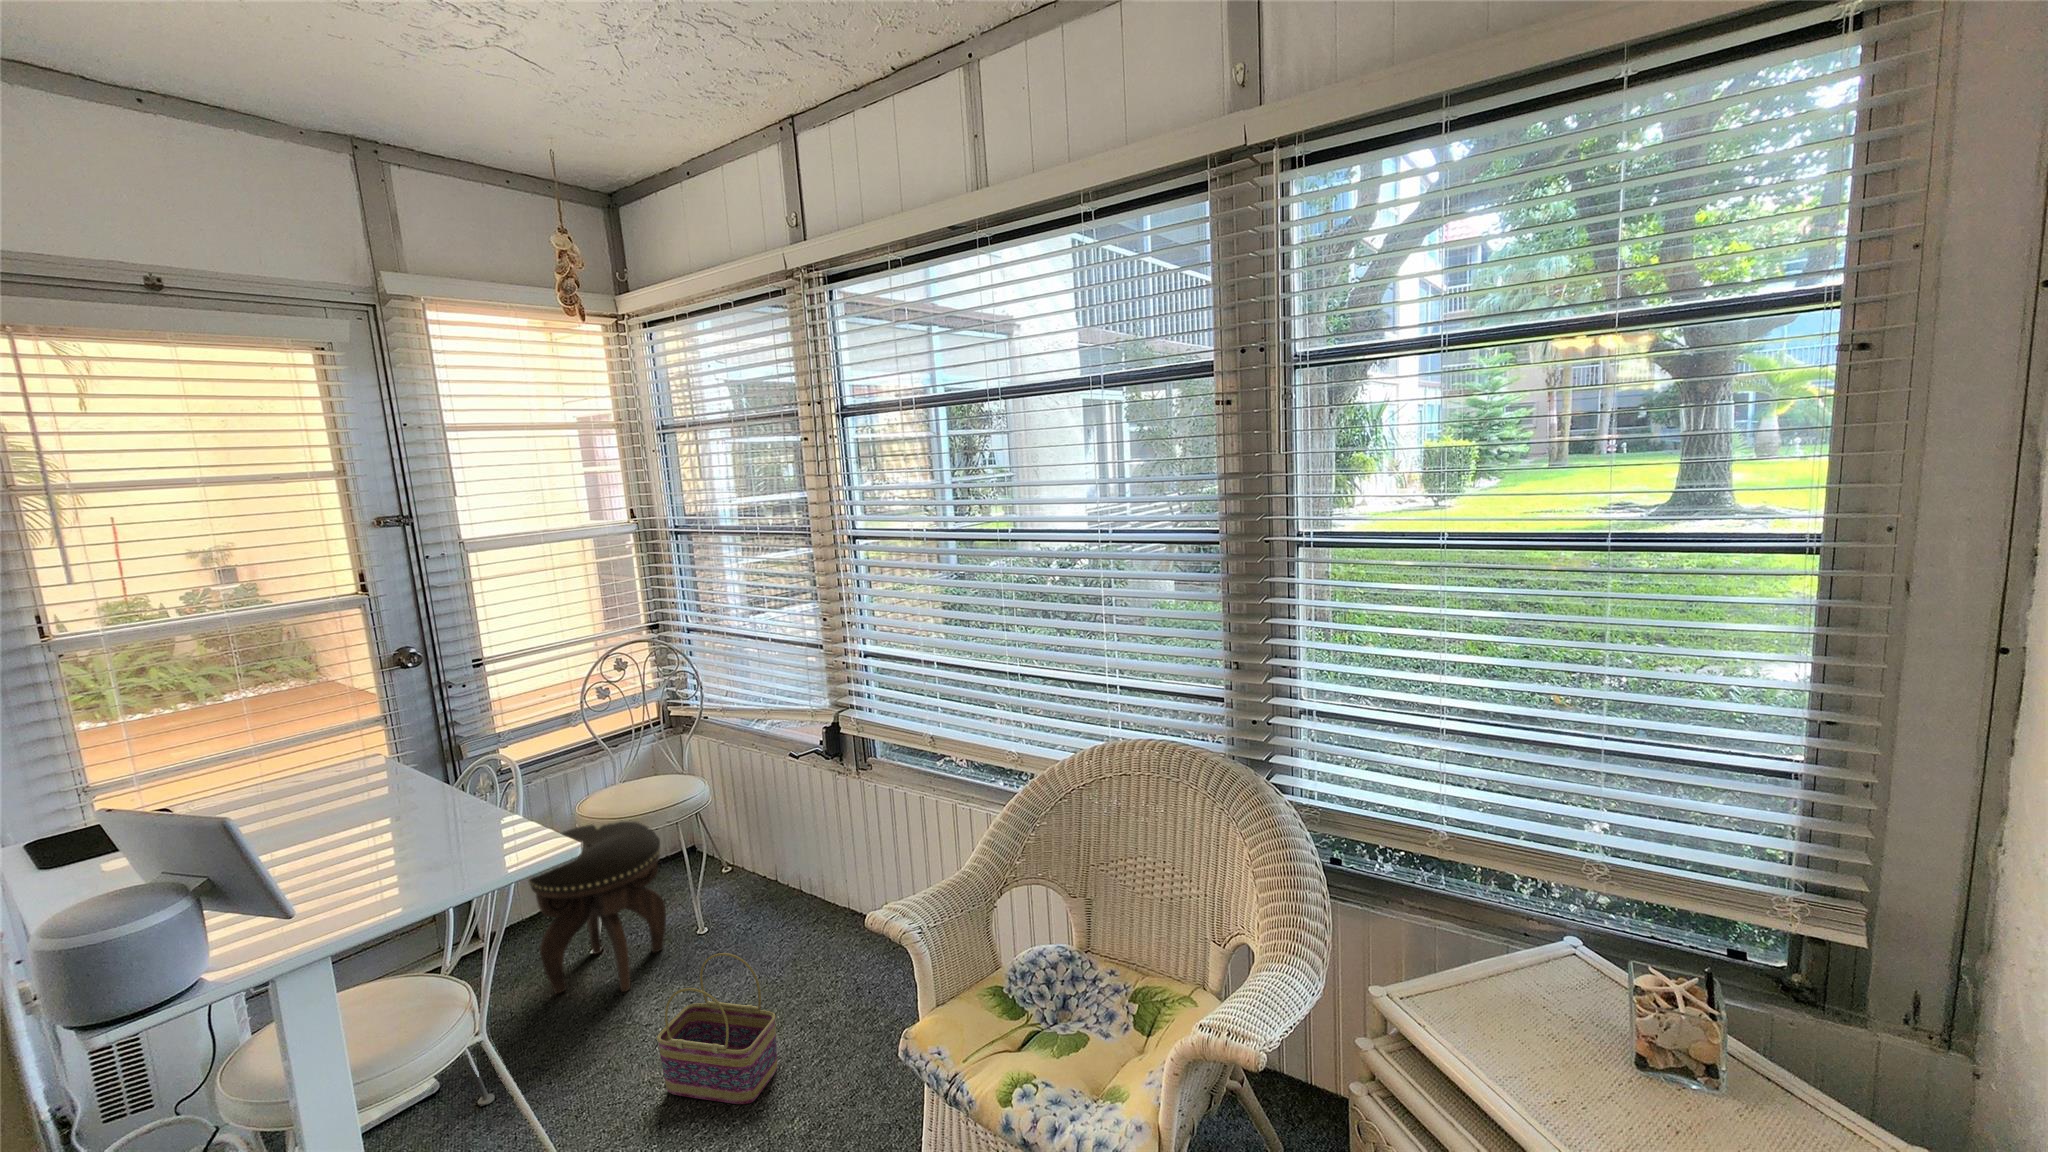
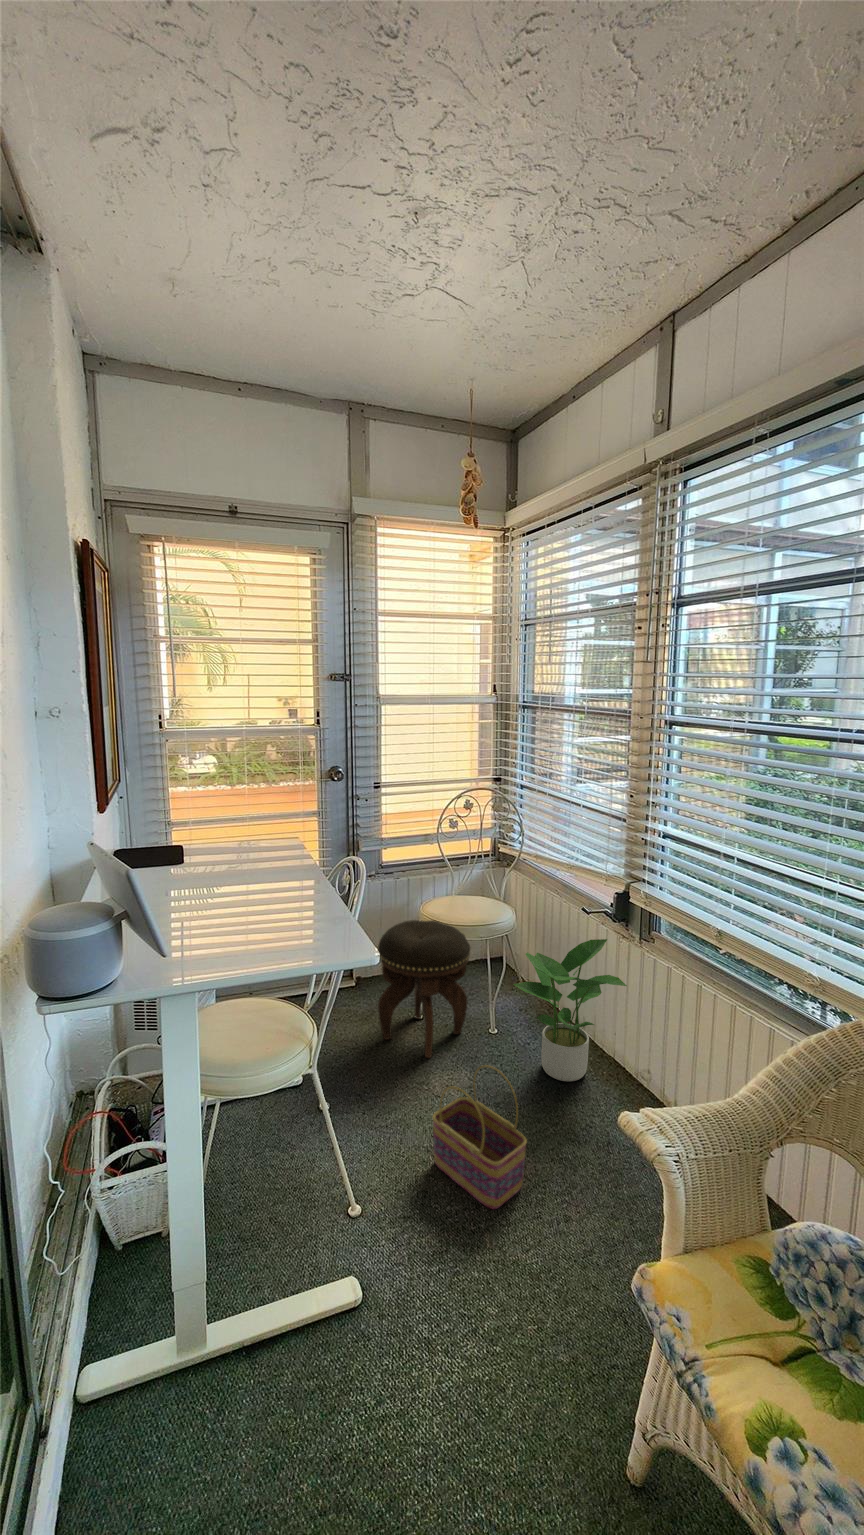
potted plant: none [723,780,852,952] -> present [514,939,627,1081]

